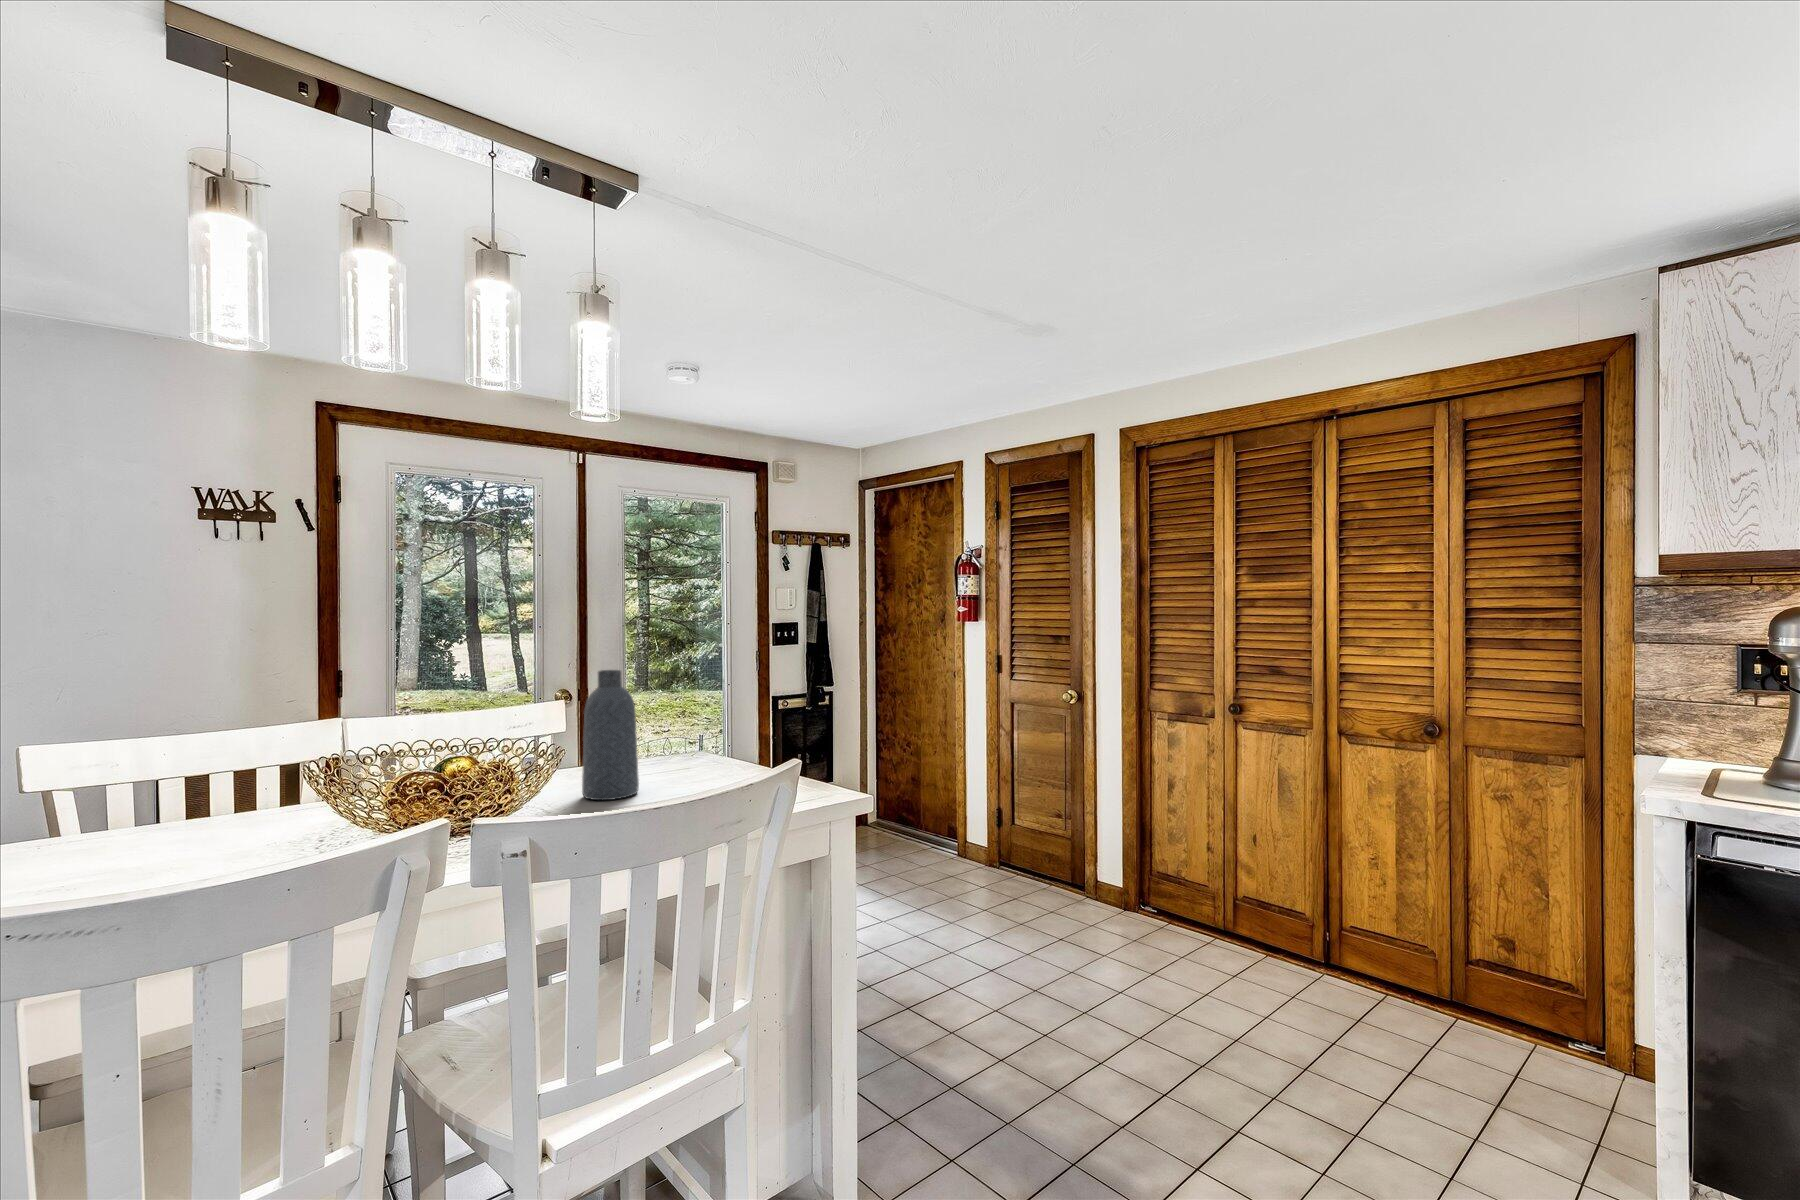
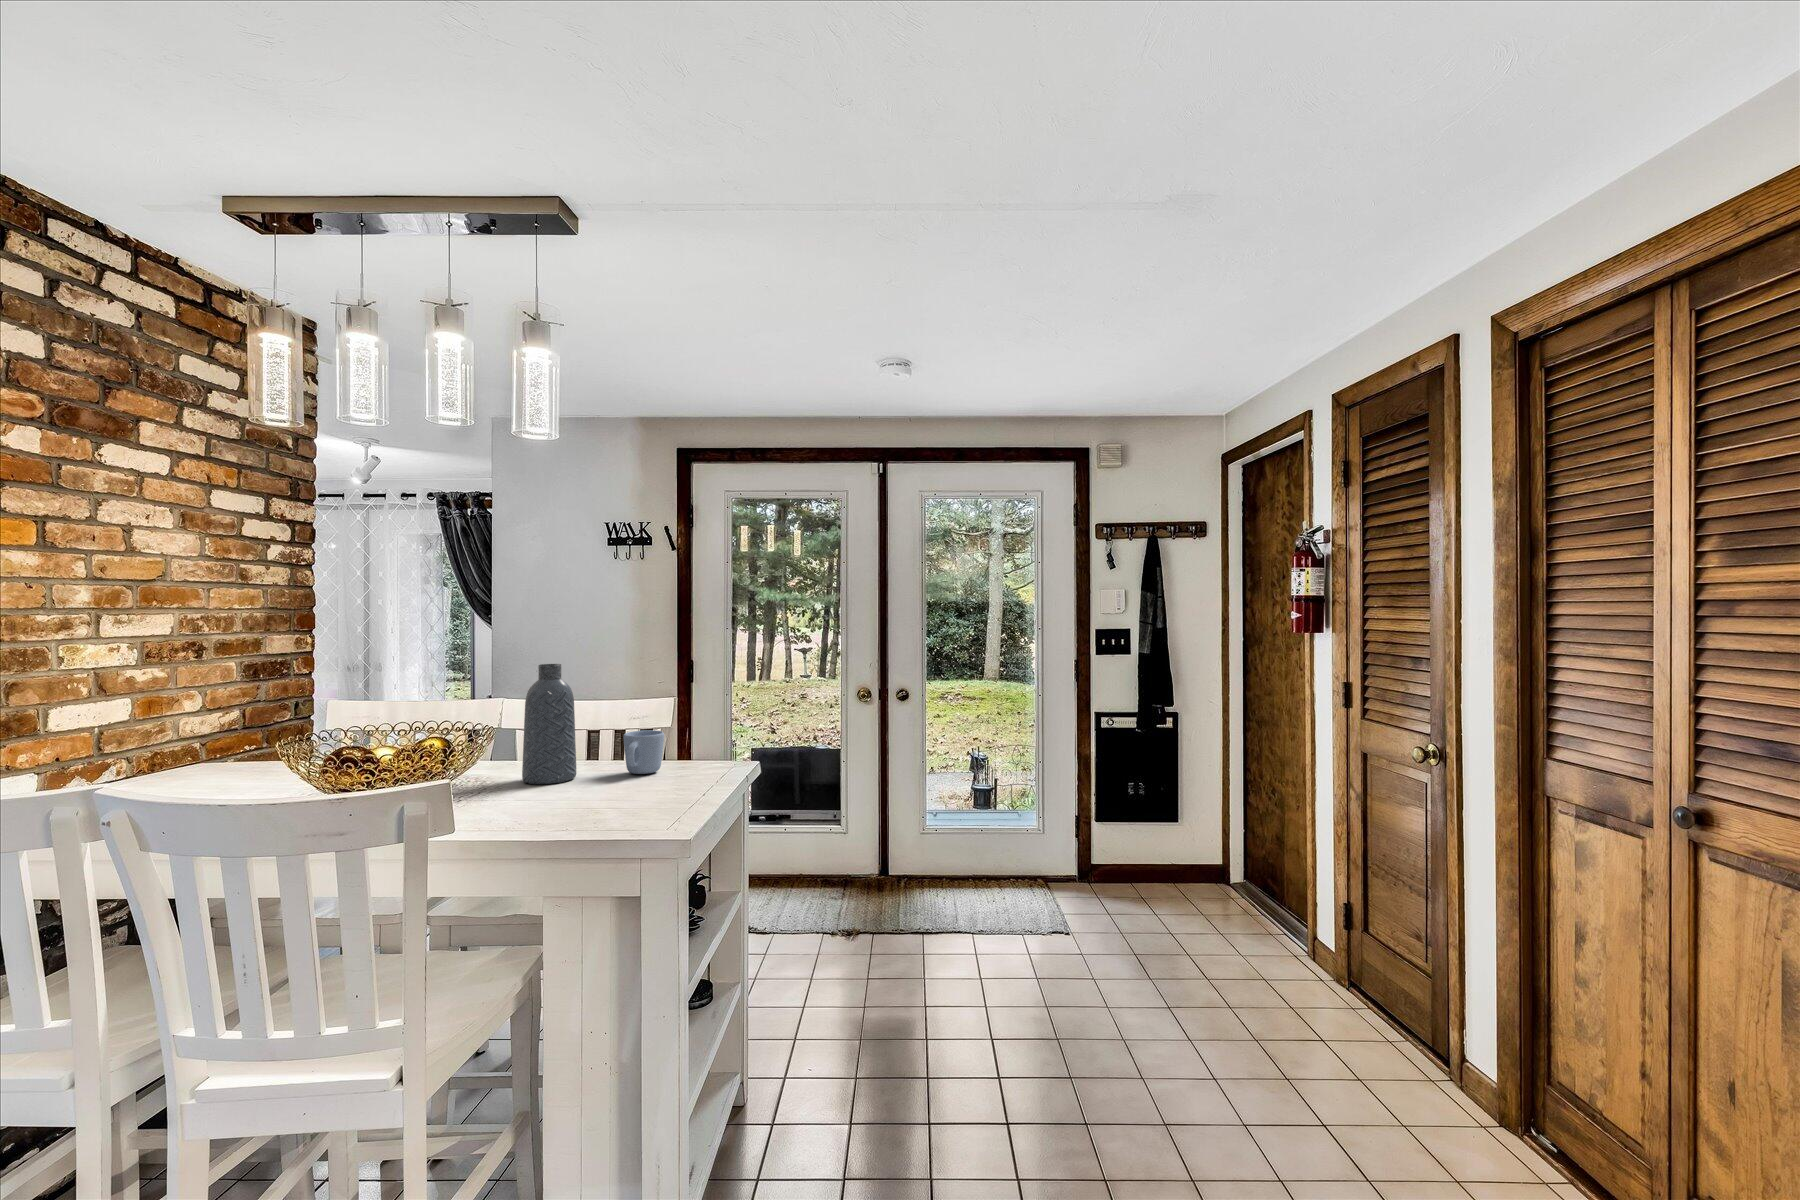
mug: none [654,733,695,777] -> present [623,730,664,774]

